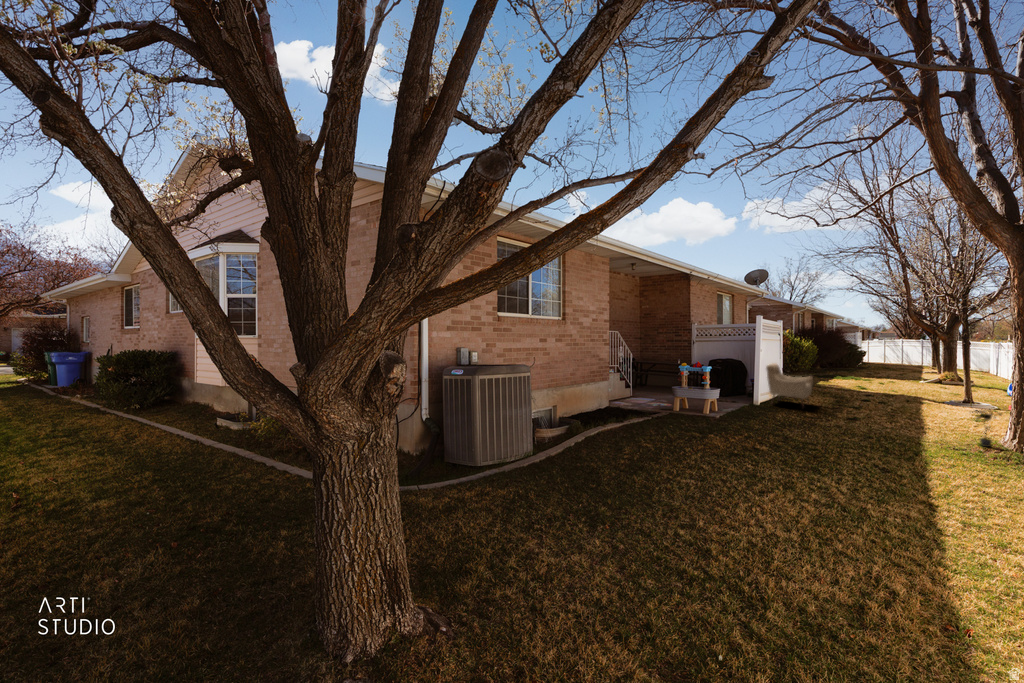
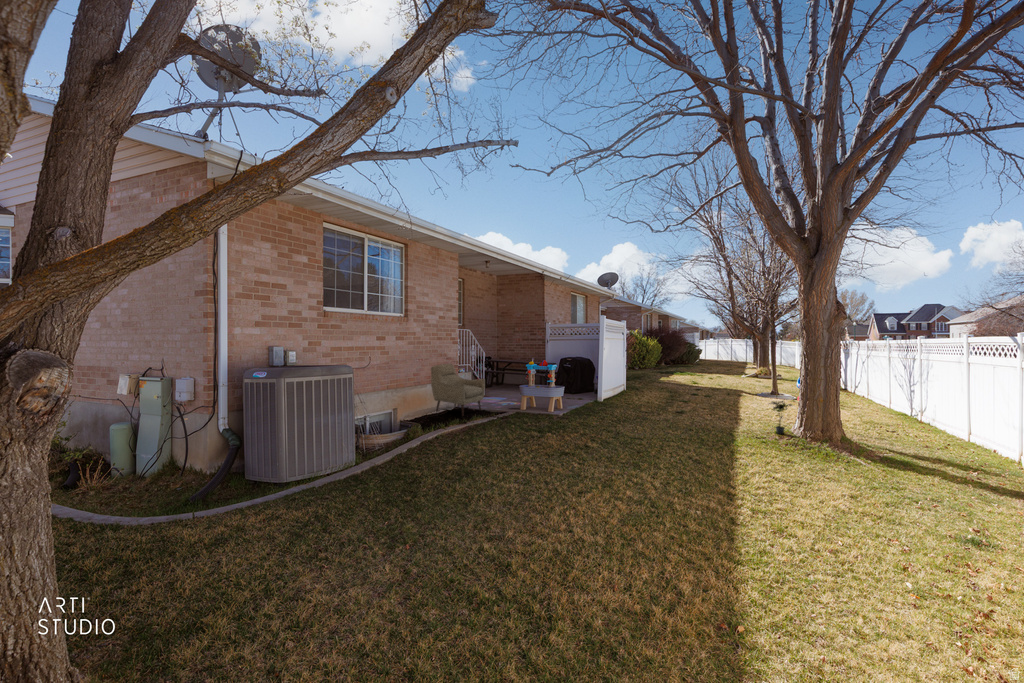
chair: present [766,363,813,404] -> present [431,364,485,416]

